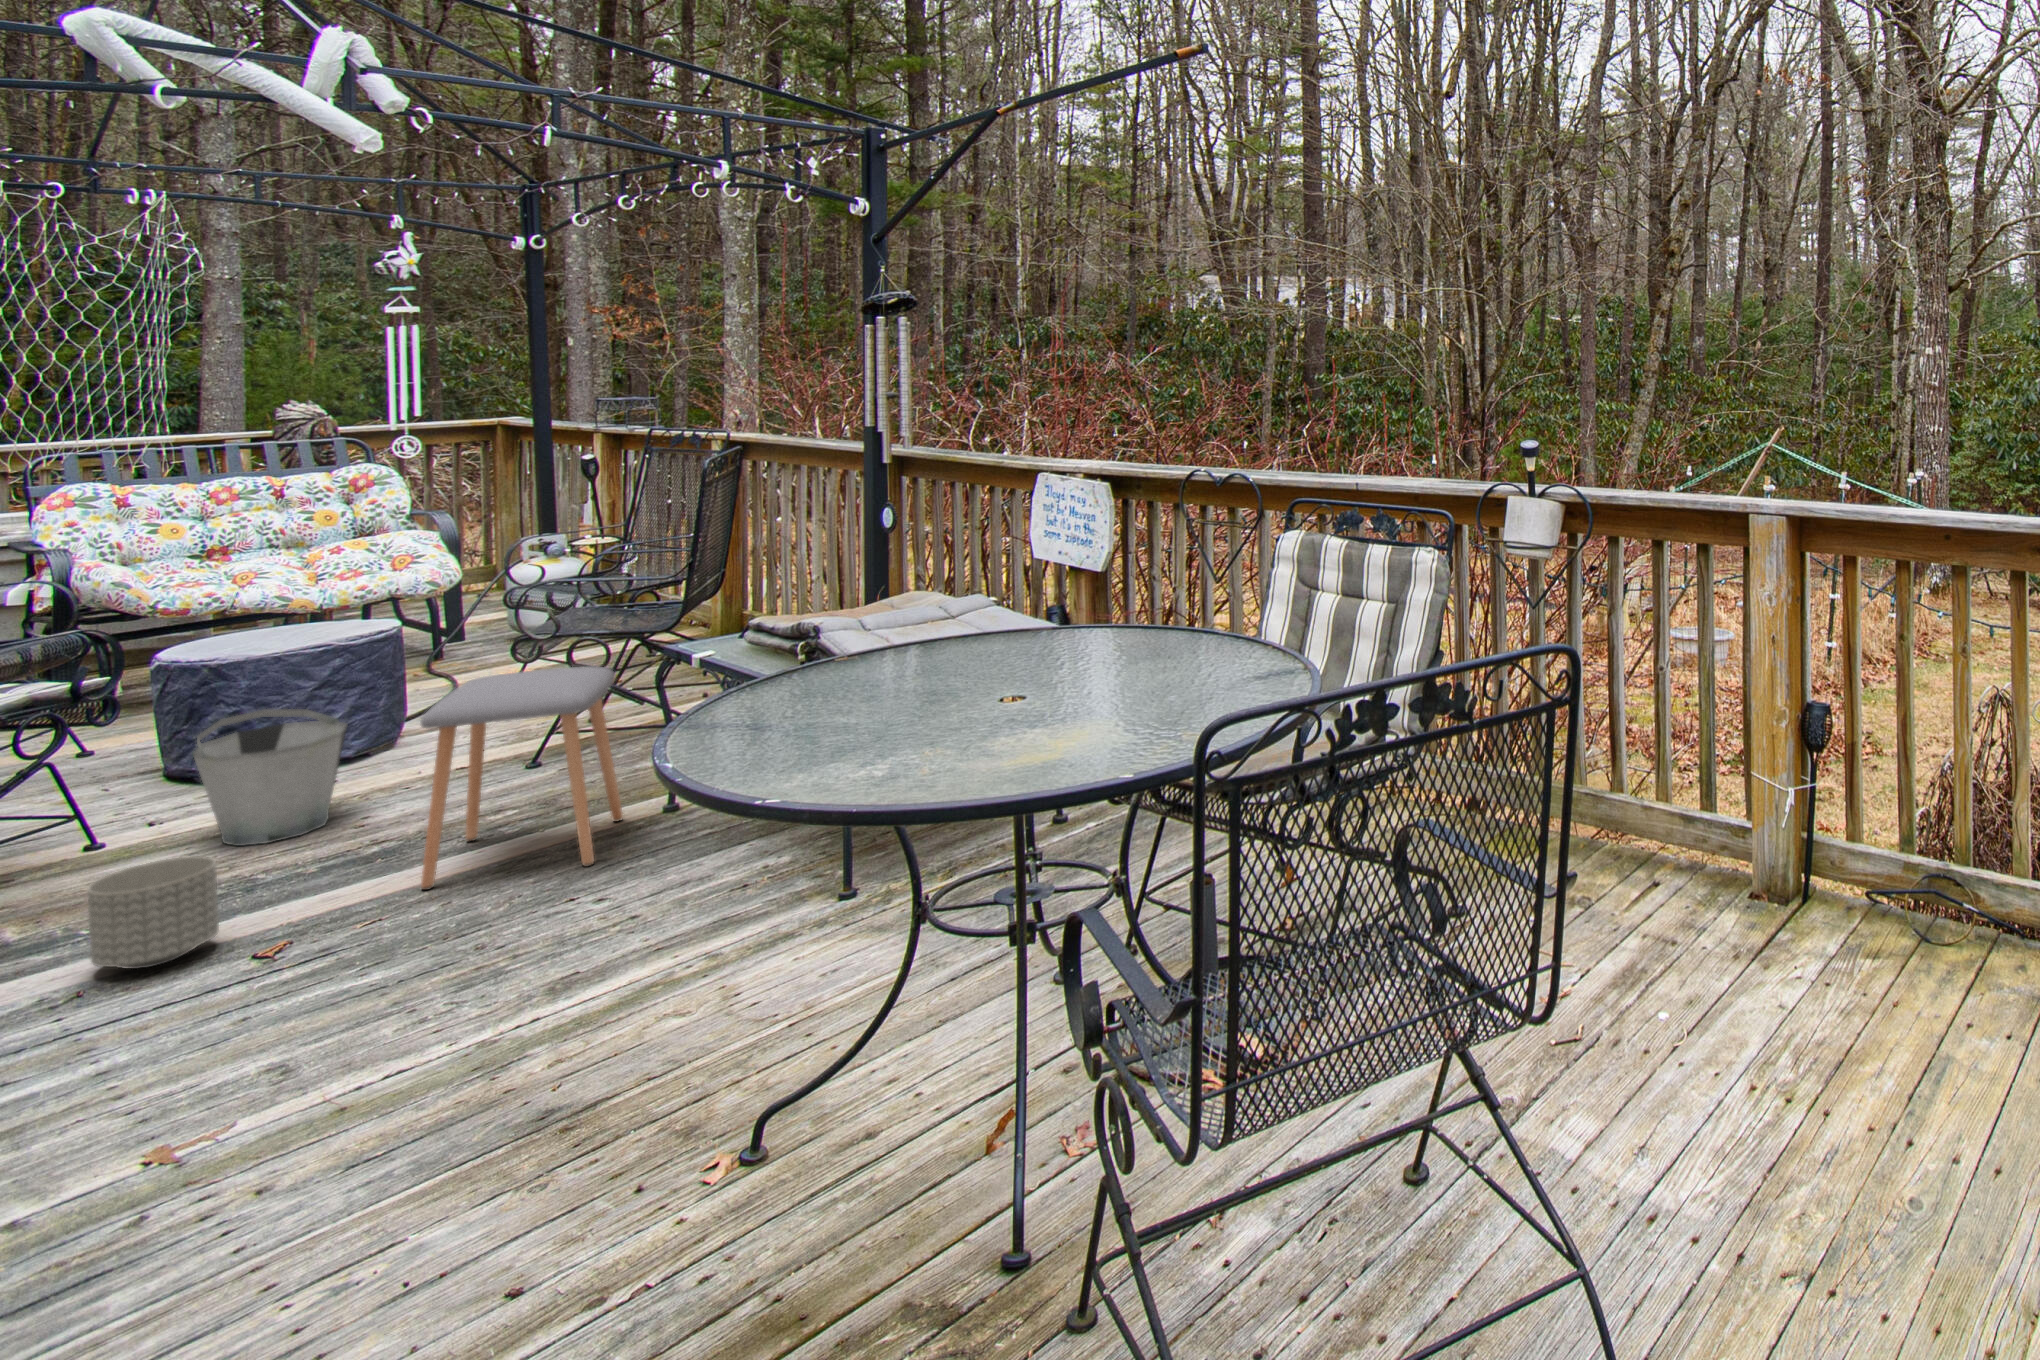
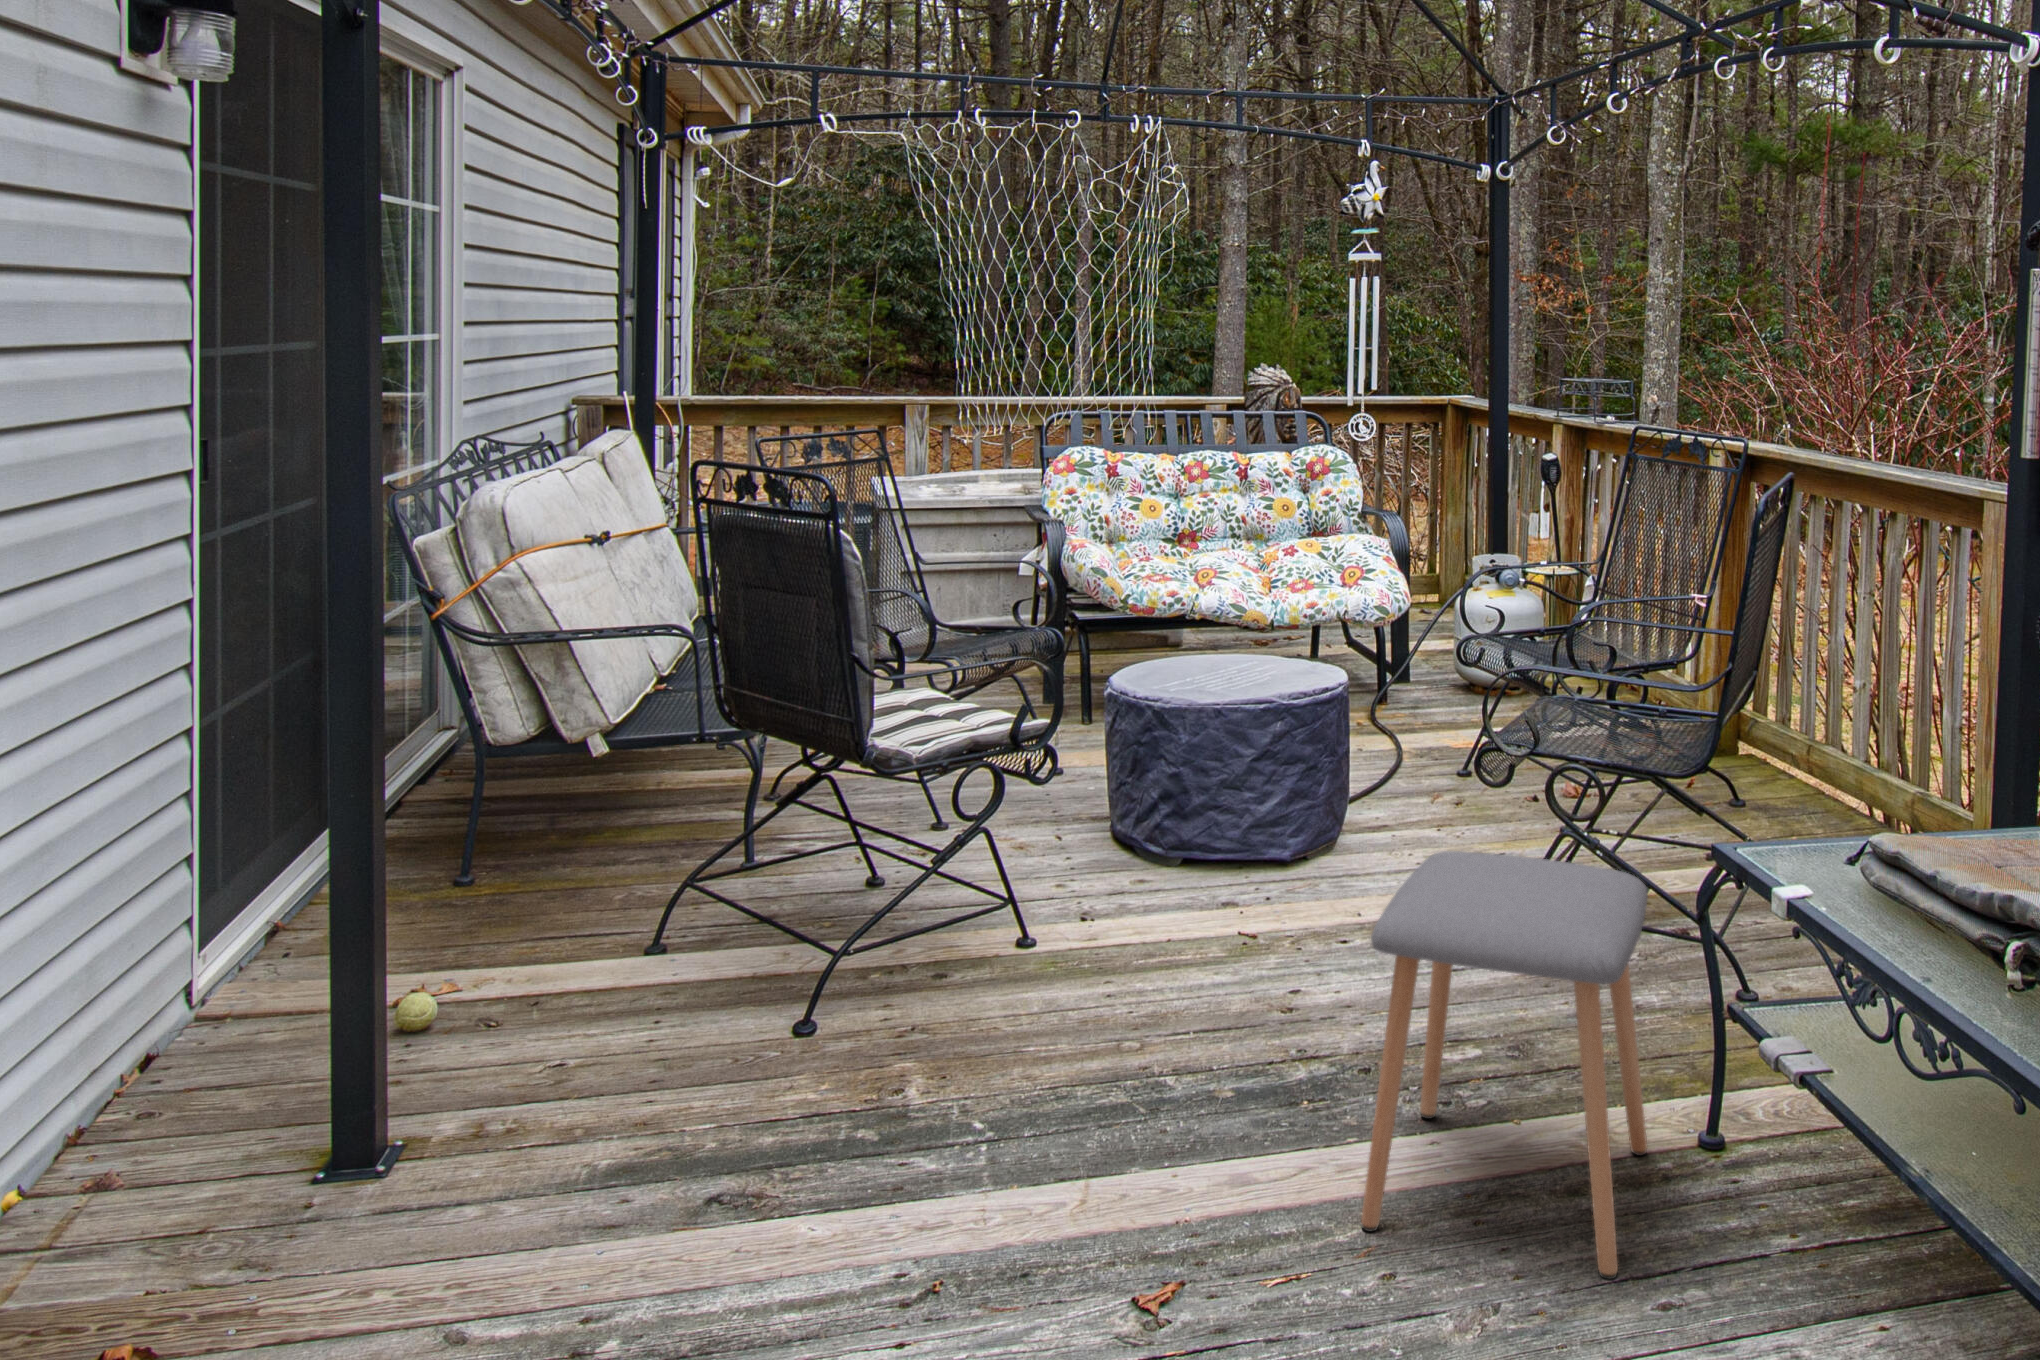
bucket: present [193,709,348,846] -> none [1117,803,1285,1014]
planter: present [87,856,219,969] -> none [960,1080,1107,1270]

